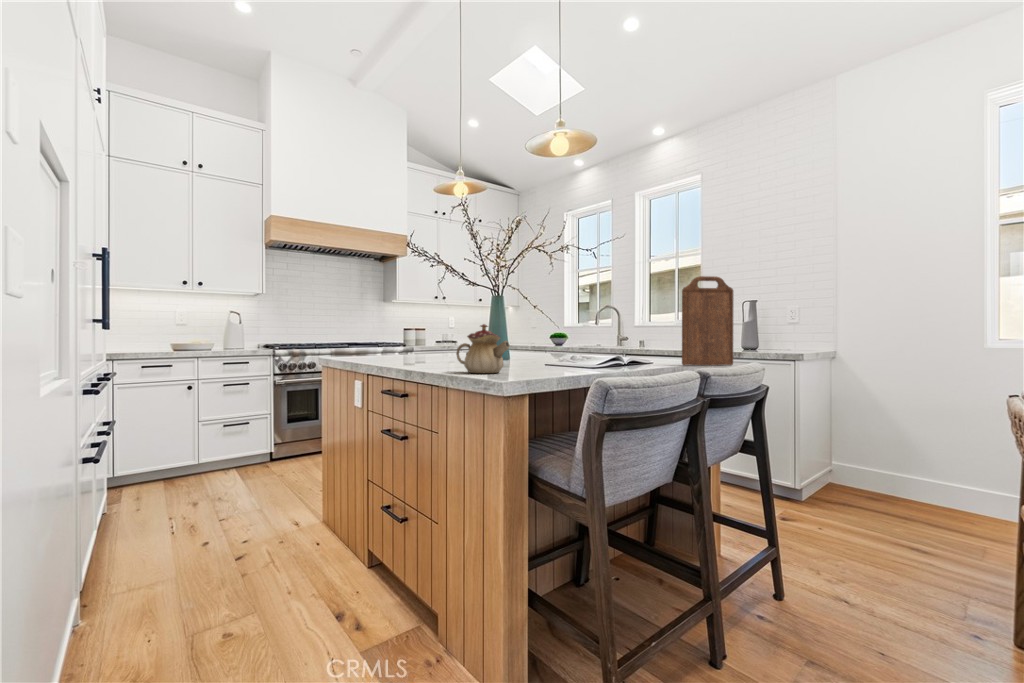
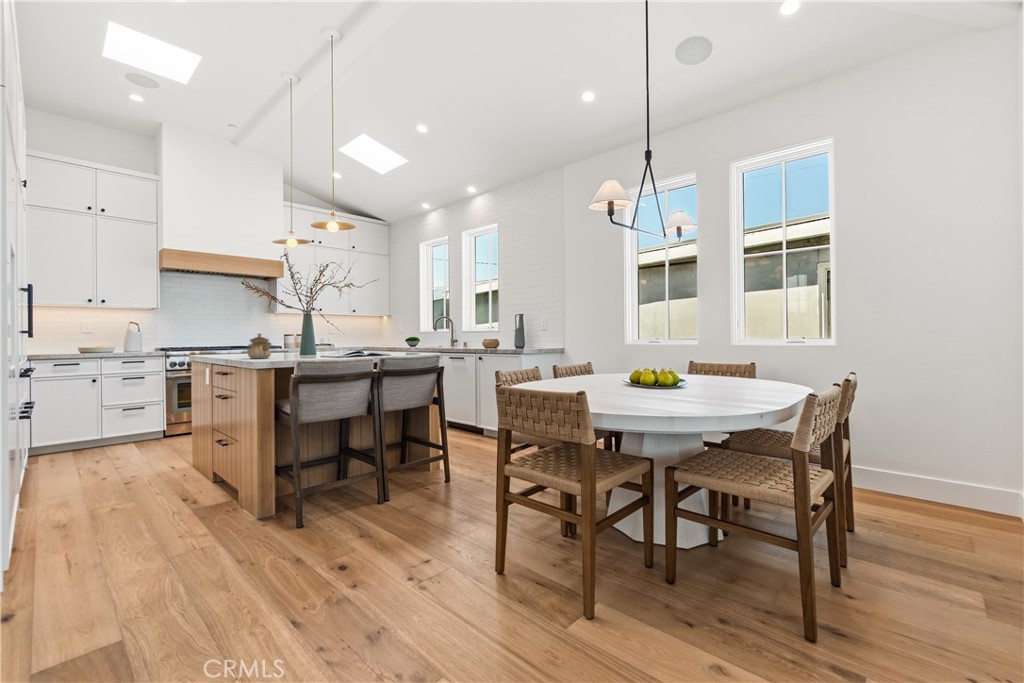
cutting board: present [682,276,734,365] -> none [393,306,423,355]

